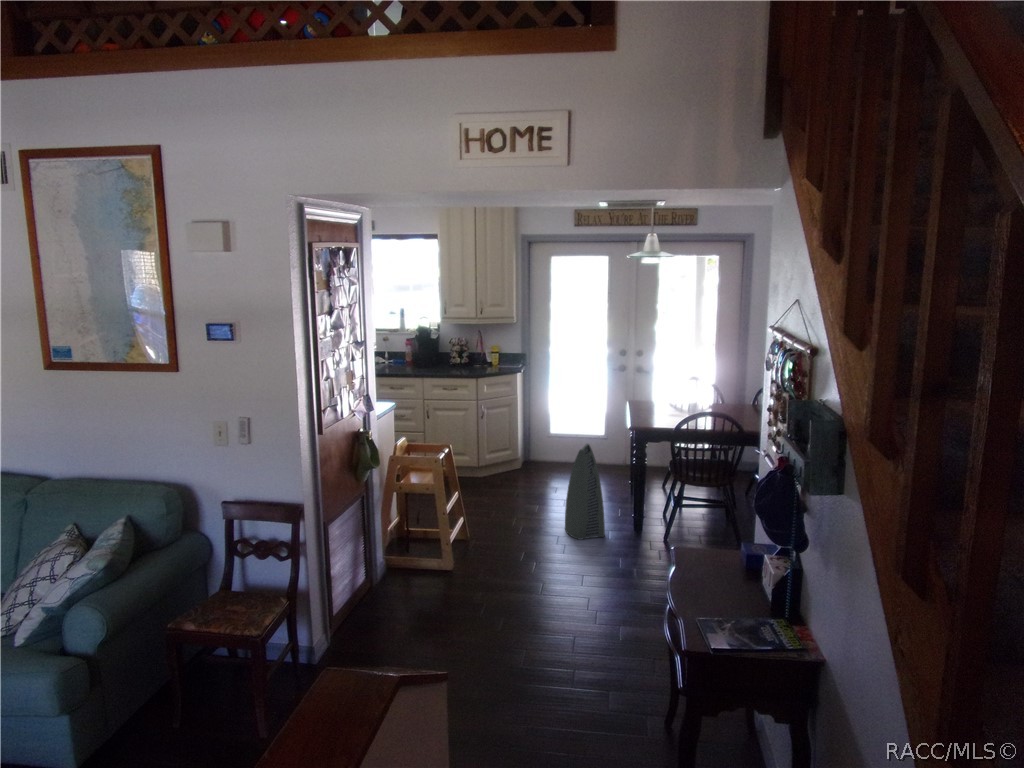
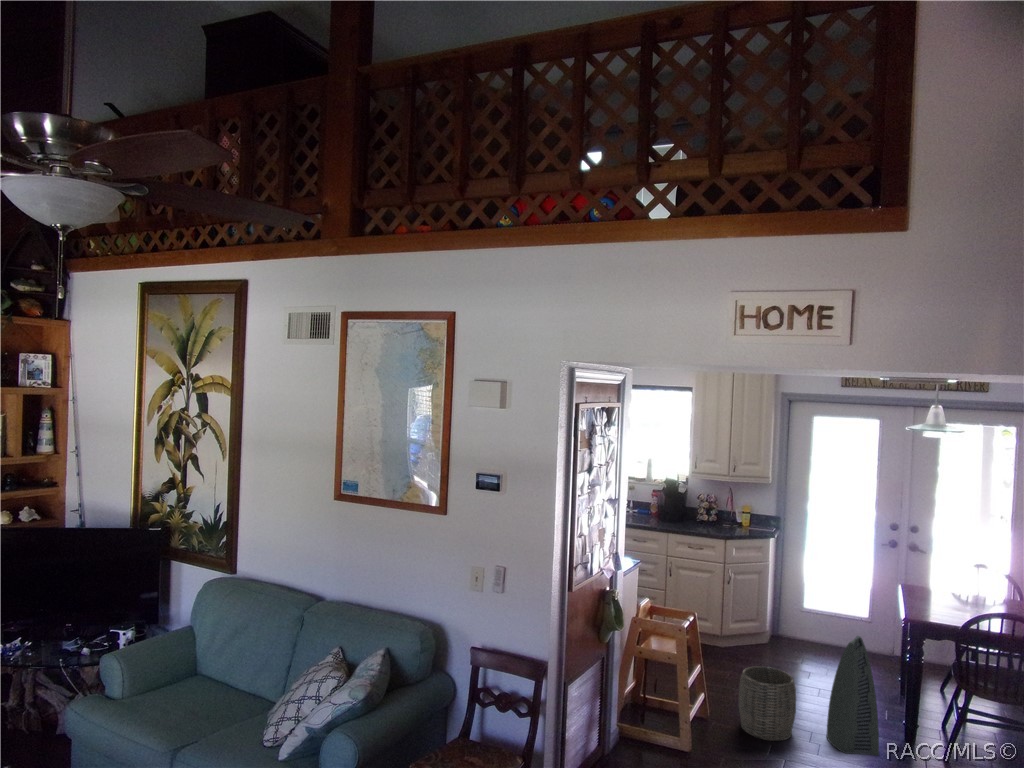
woven basket: none [492,481,540,541] -> present [739,666,796,741]

